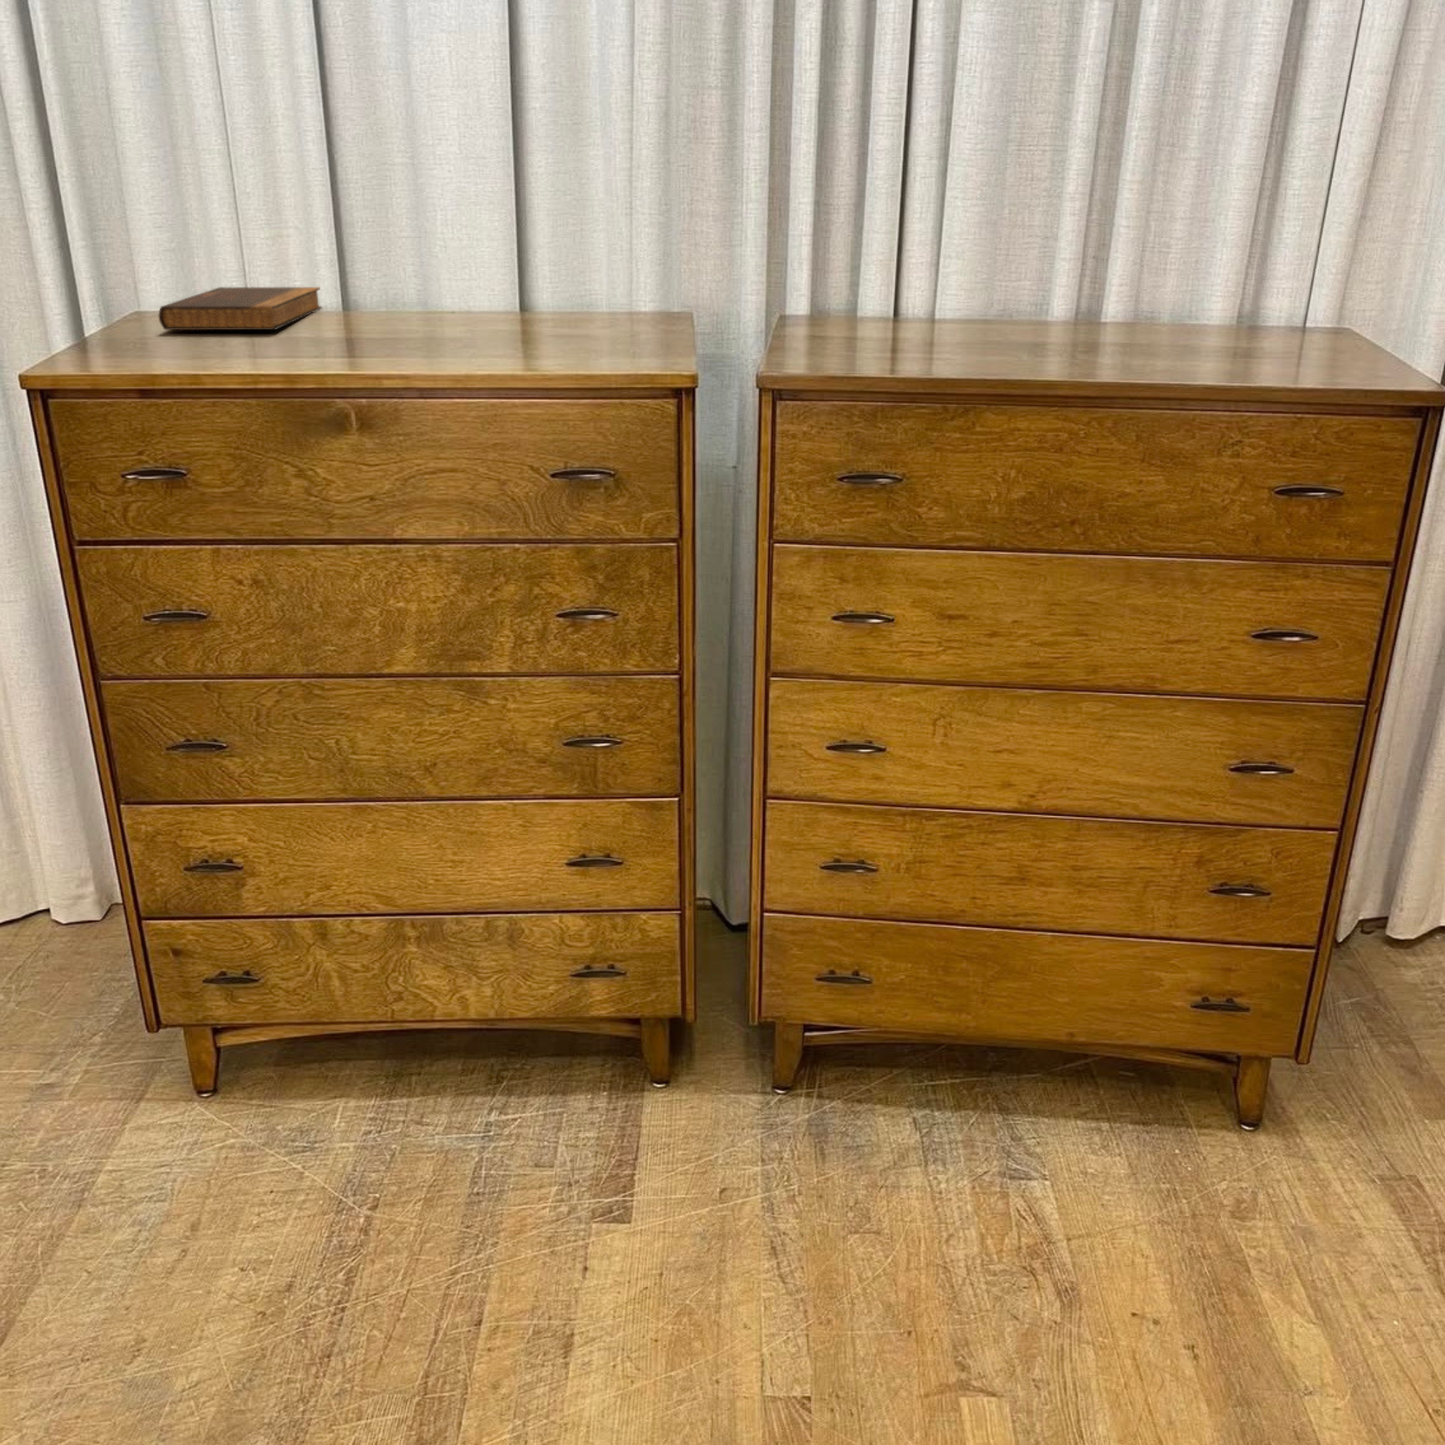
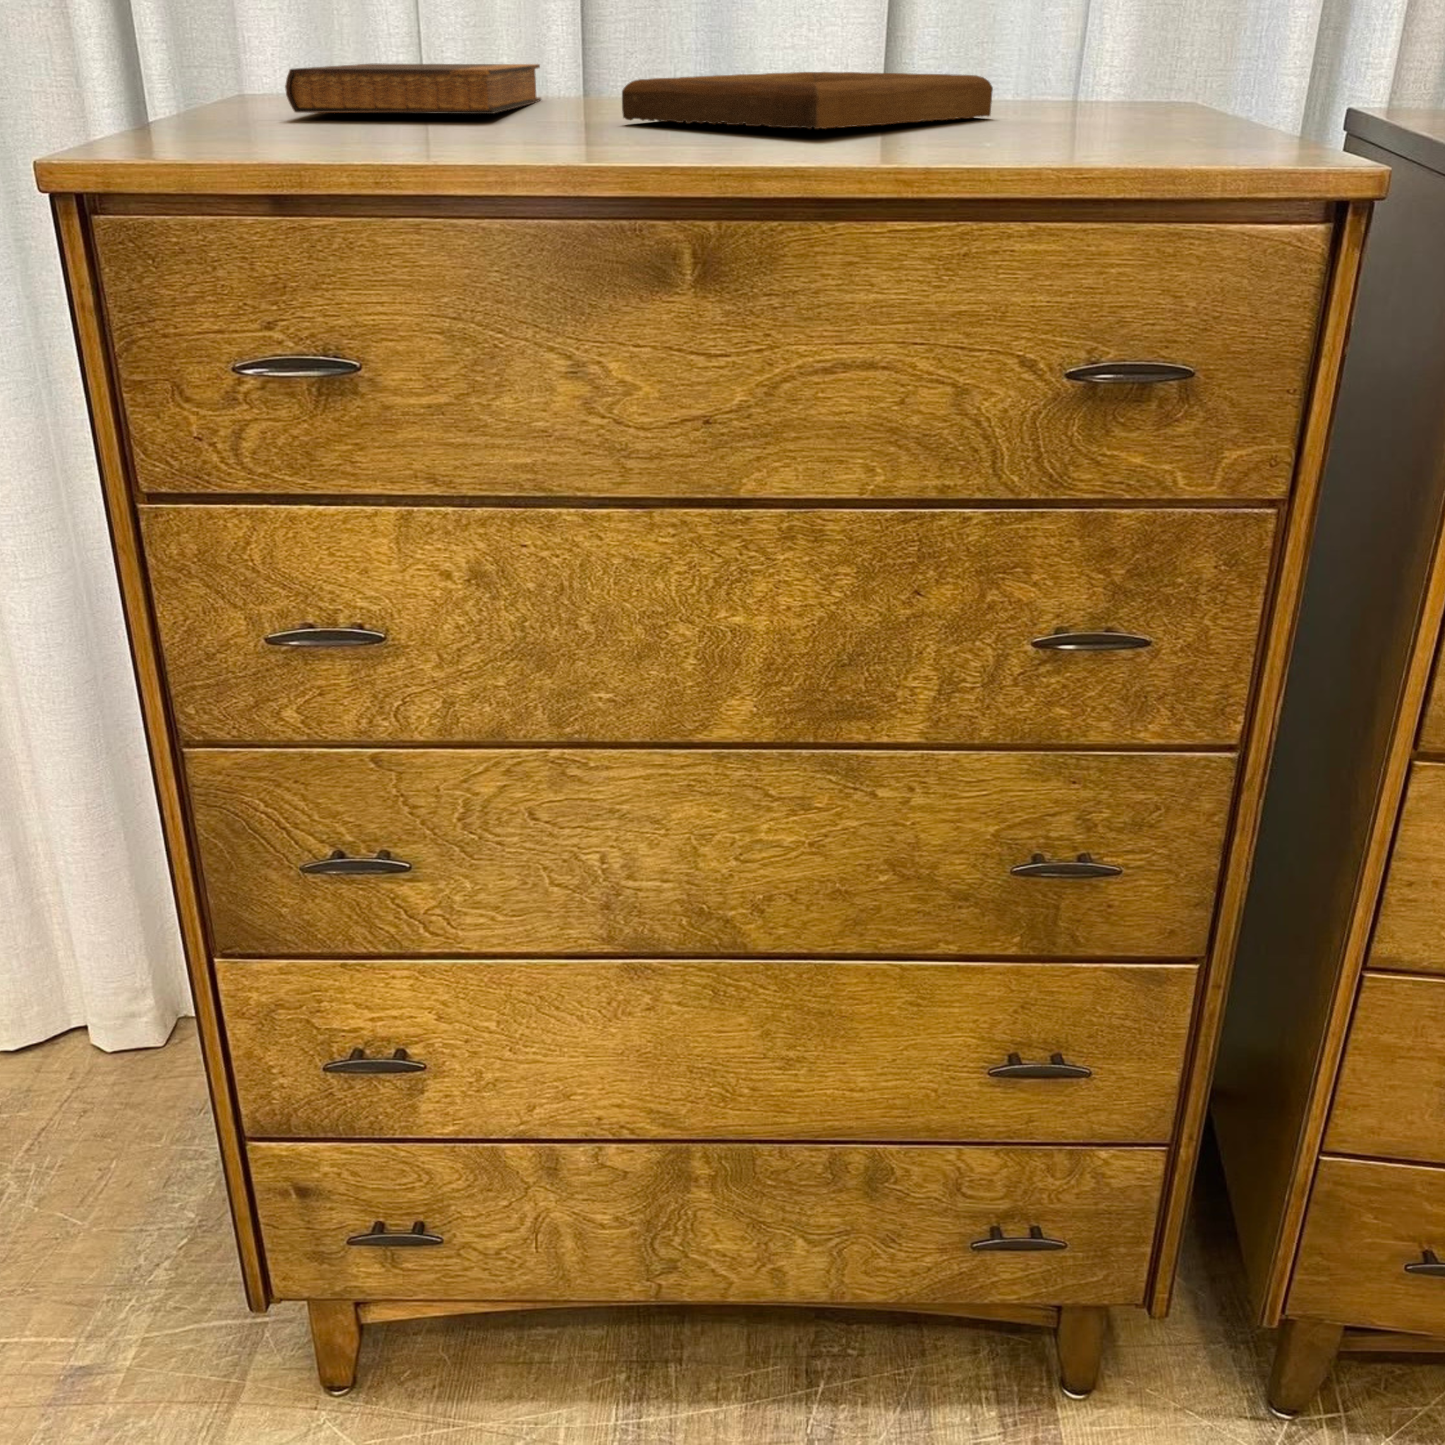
picture frame: none [347,294,567,344] -> present [622,72,993,129]

